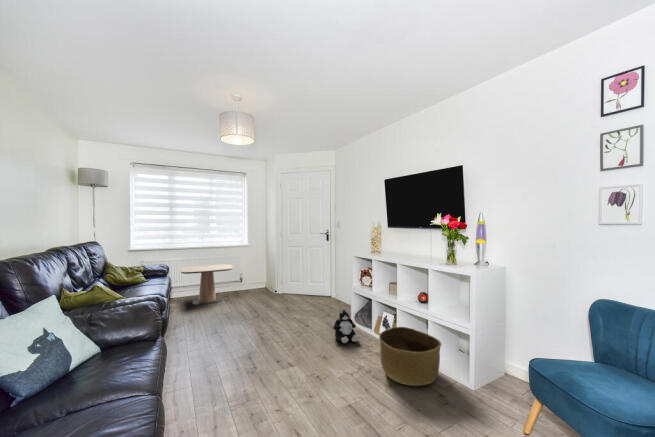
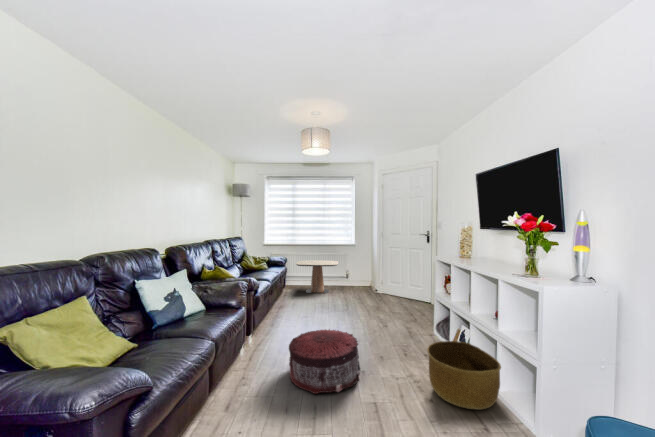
plush toy: present [334,309,359,343] -> none [404,314,429,350]
pouf: none [235,340,322,421] -> present [289,329,360,394]

